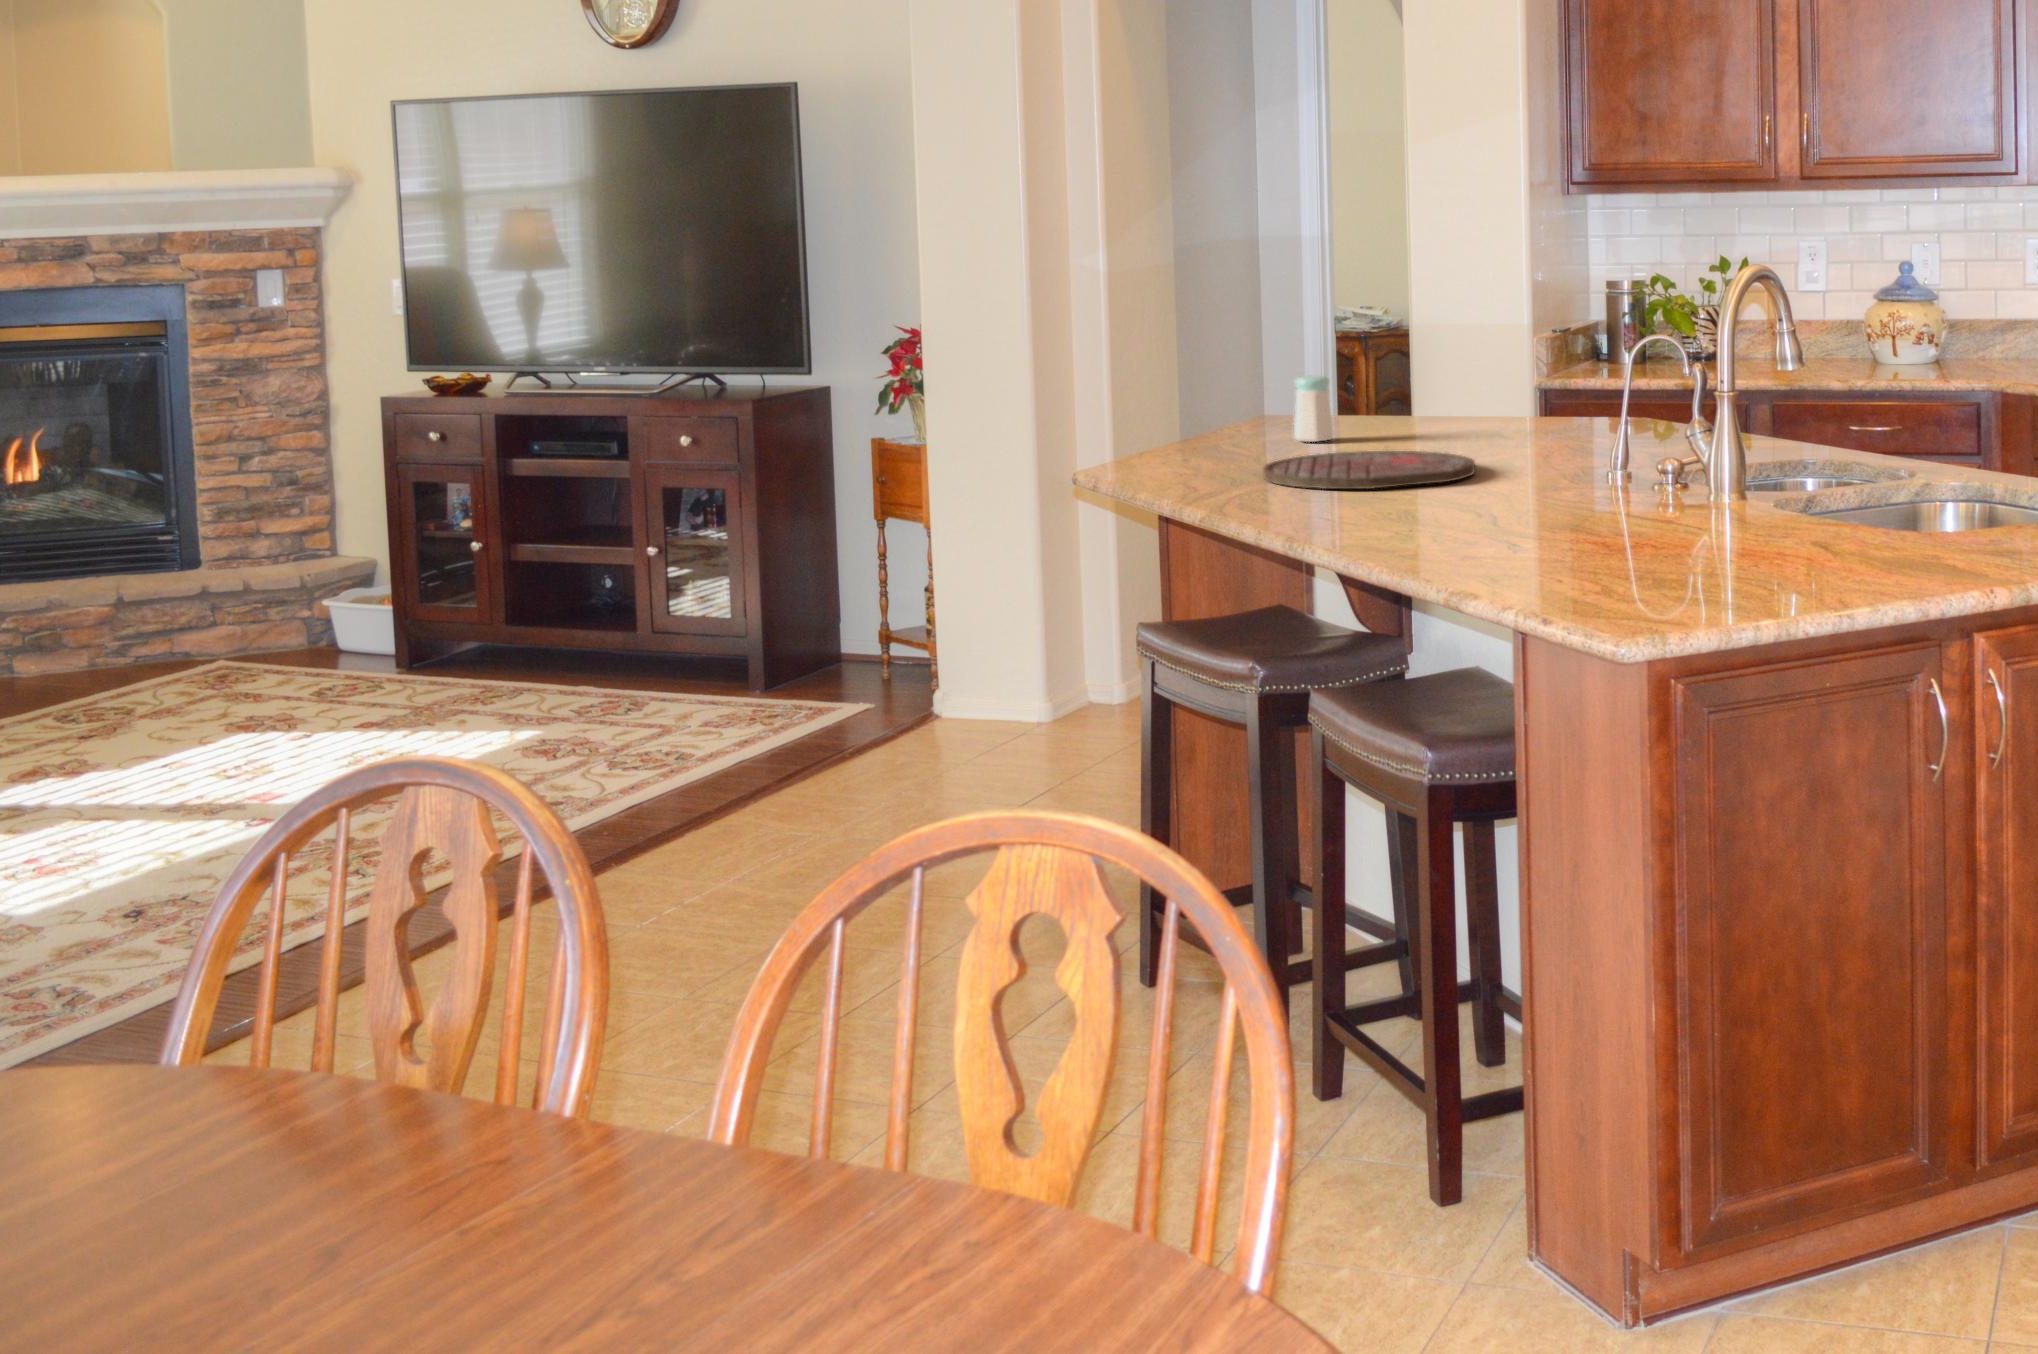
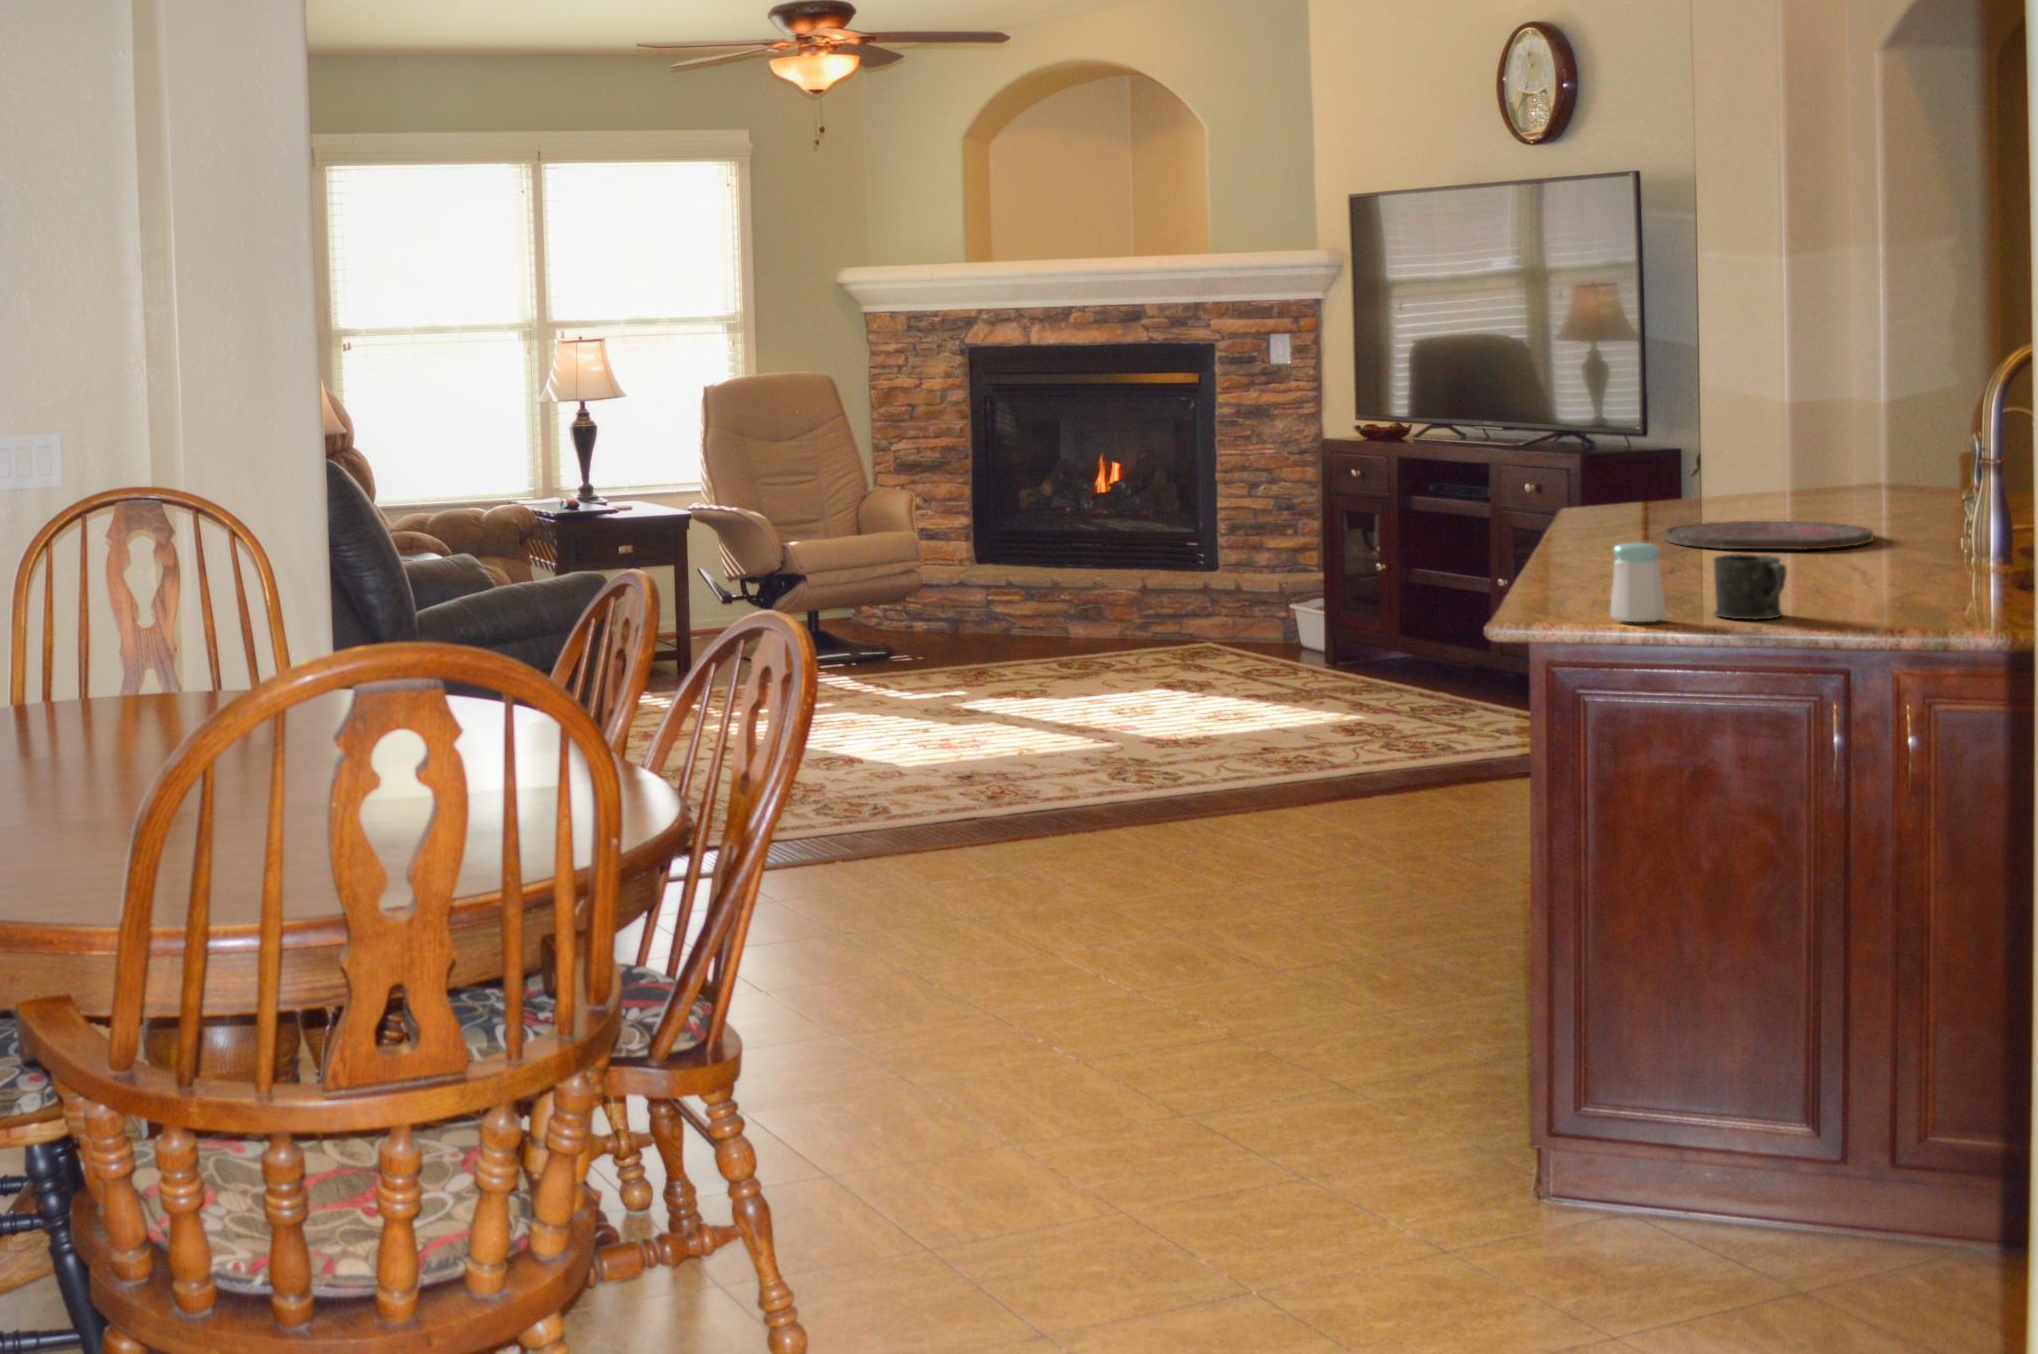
salt shaker: present [1294,376,1334,442] -> present [1611,542,1665,622]
mug: none [1612,492,1706,574] -> present [1714,555,1787,619]

